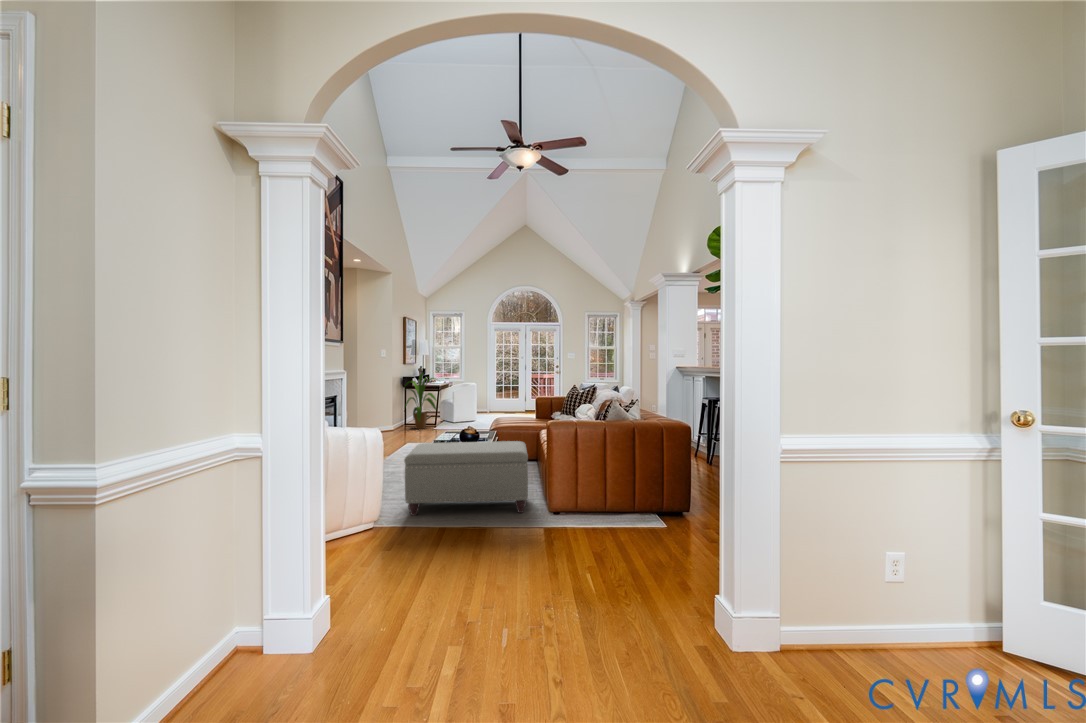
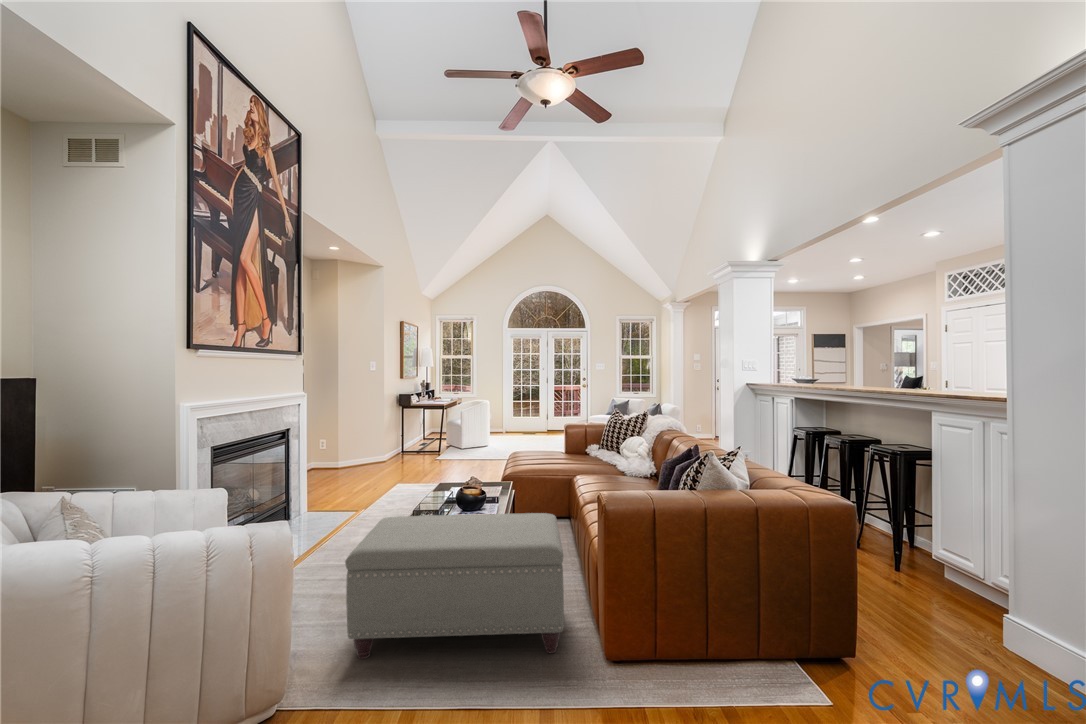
house plant: present [405,373,436,429] -> none [399,389,444,458]

